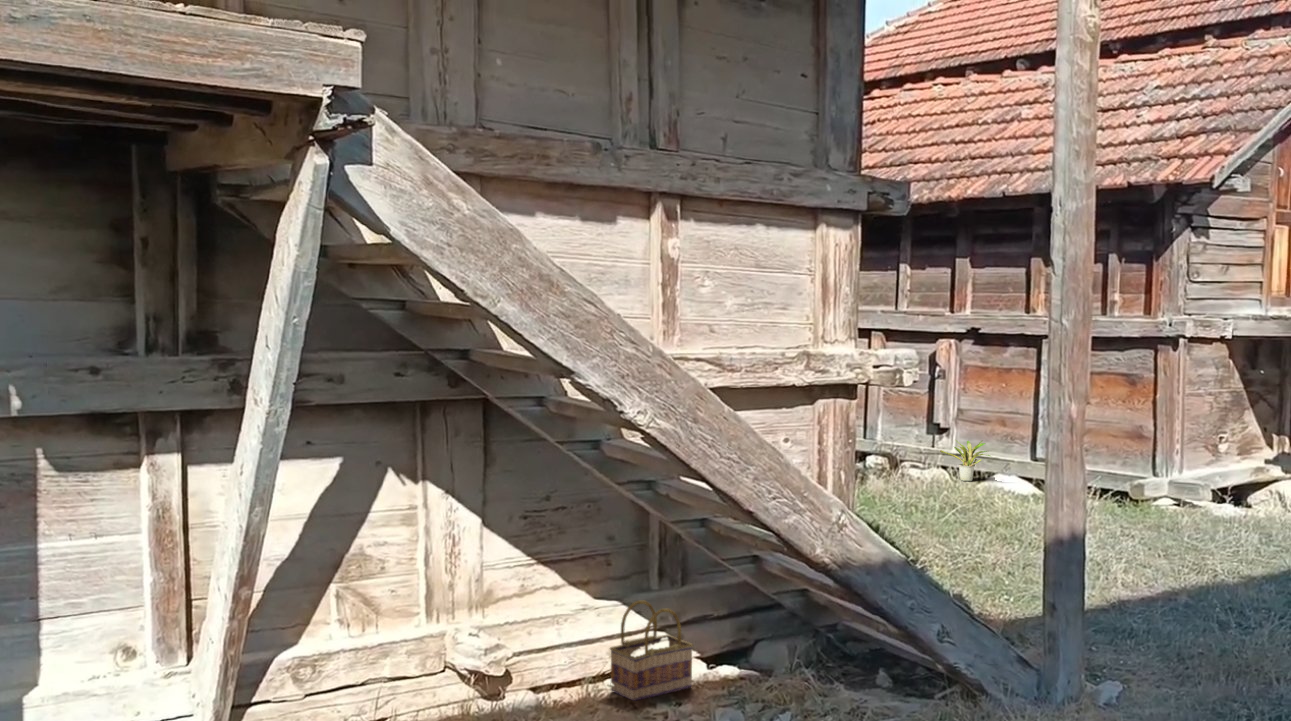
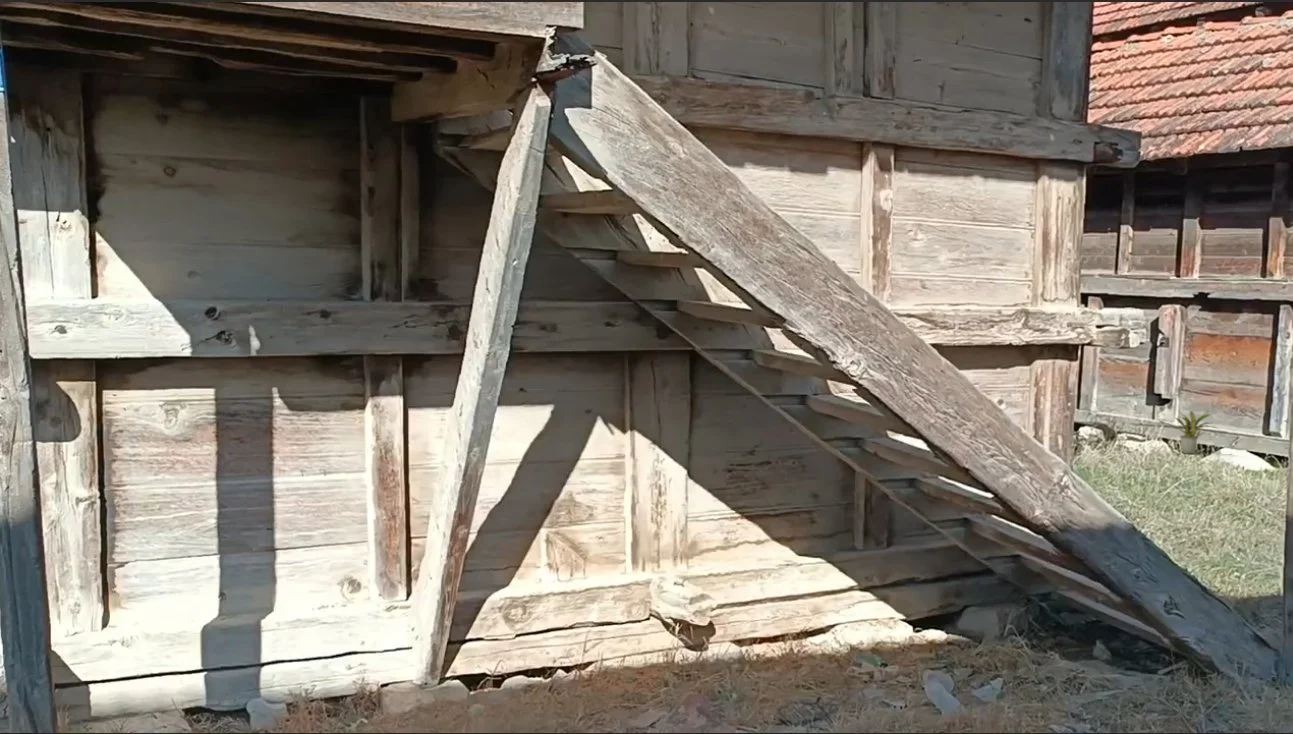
basket: present [610,601,693,701] -> none [813,559,900,661]

